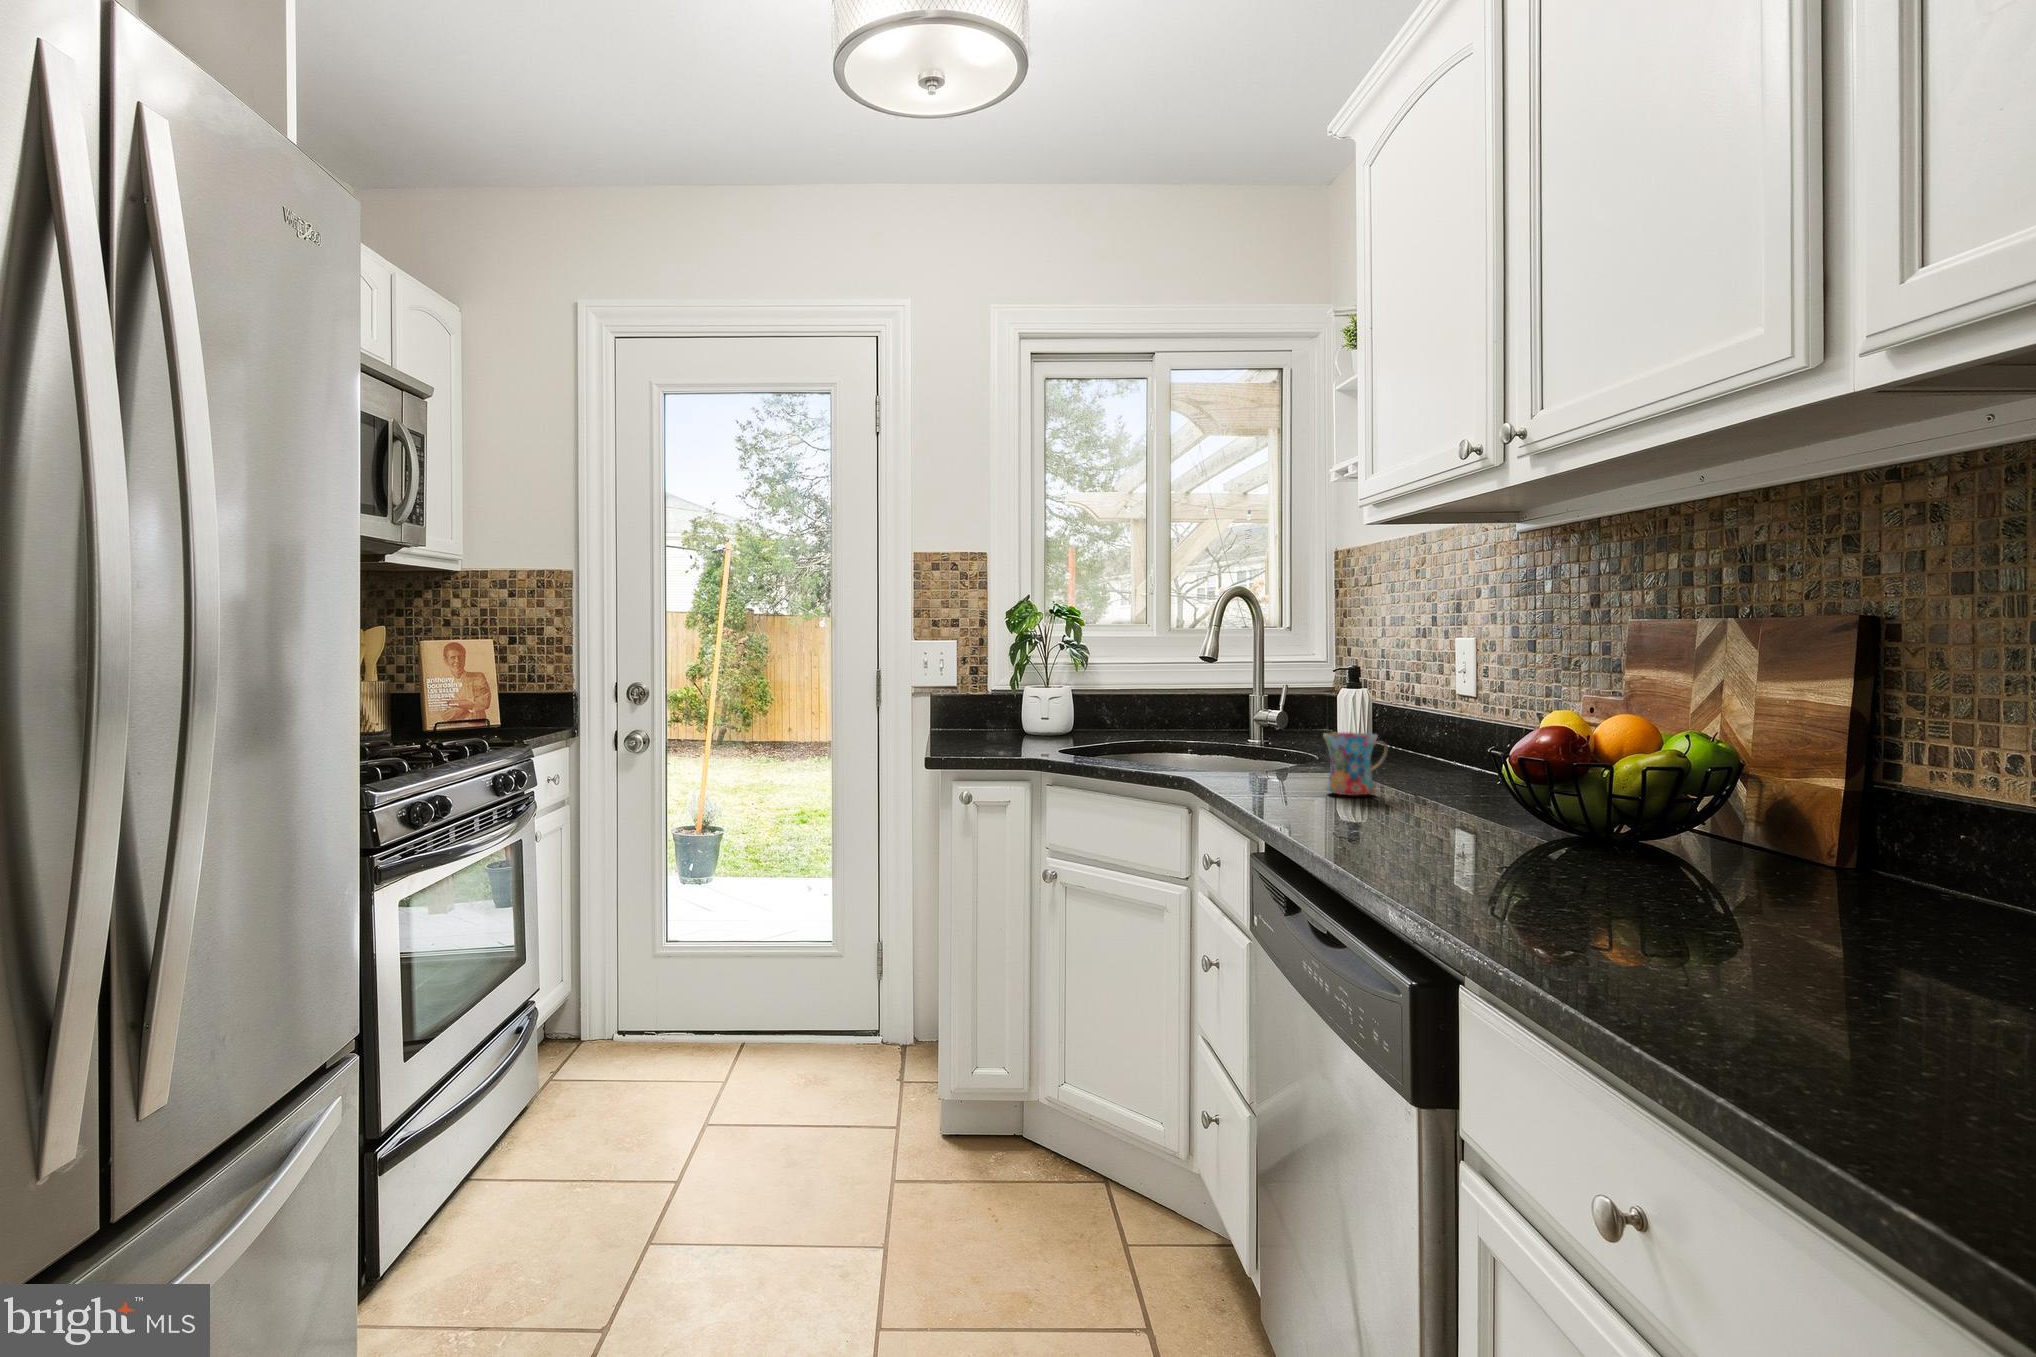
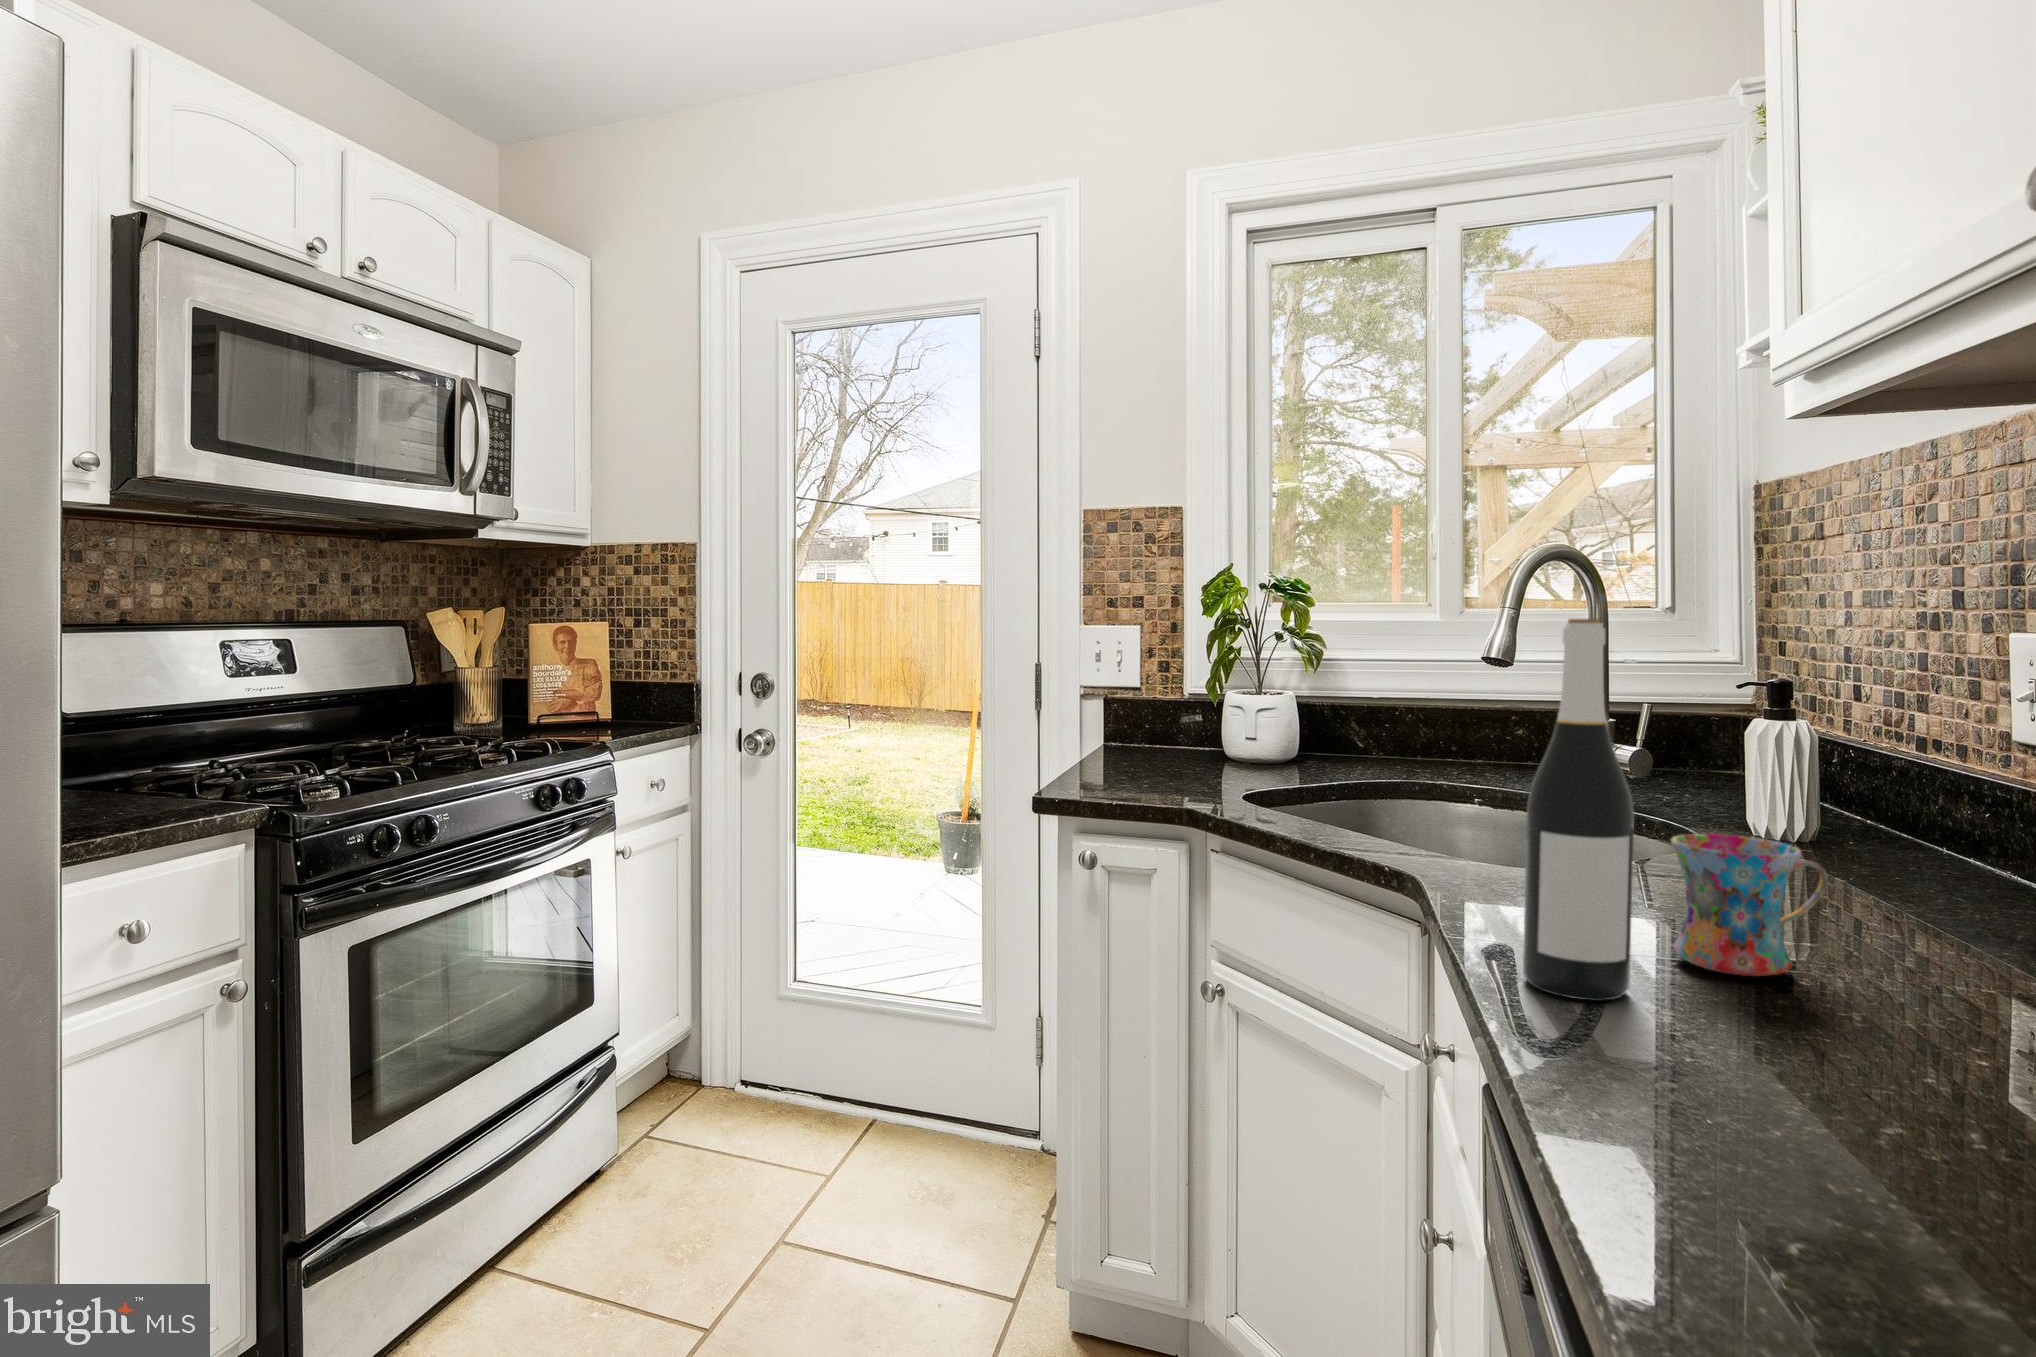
wine bottle: none [1265,625,1313,805] -> present [1523,619,1634,1001]

